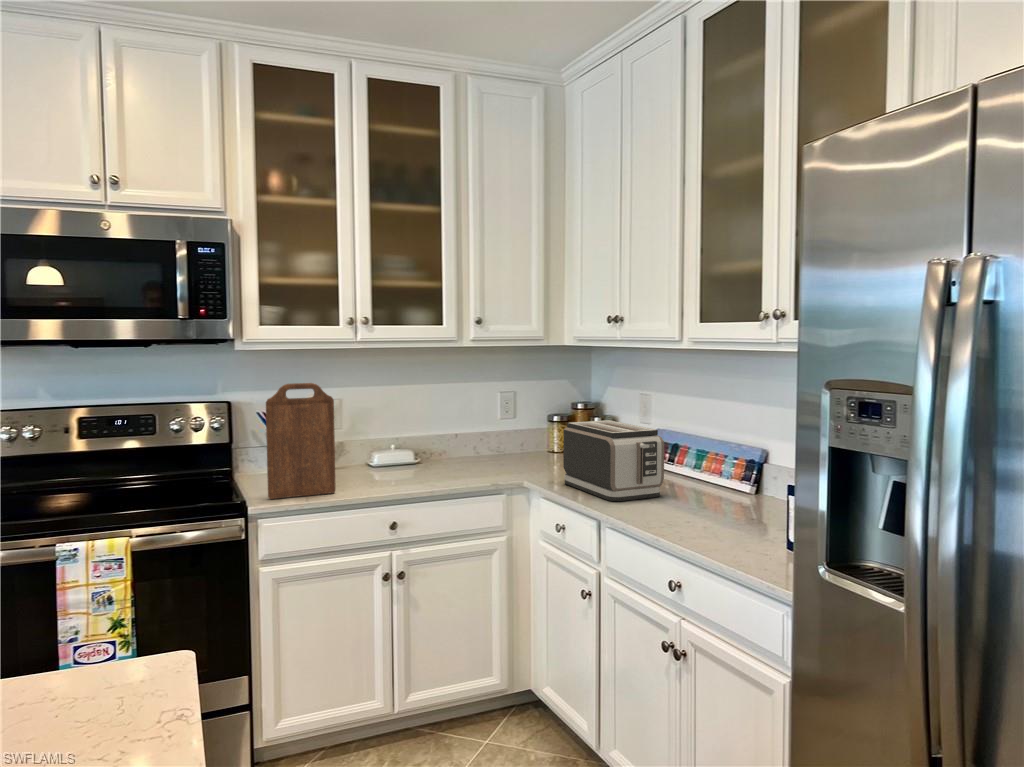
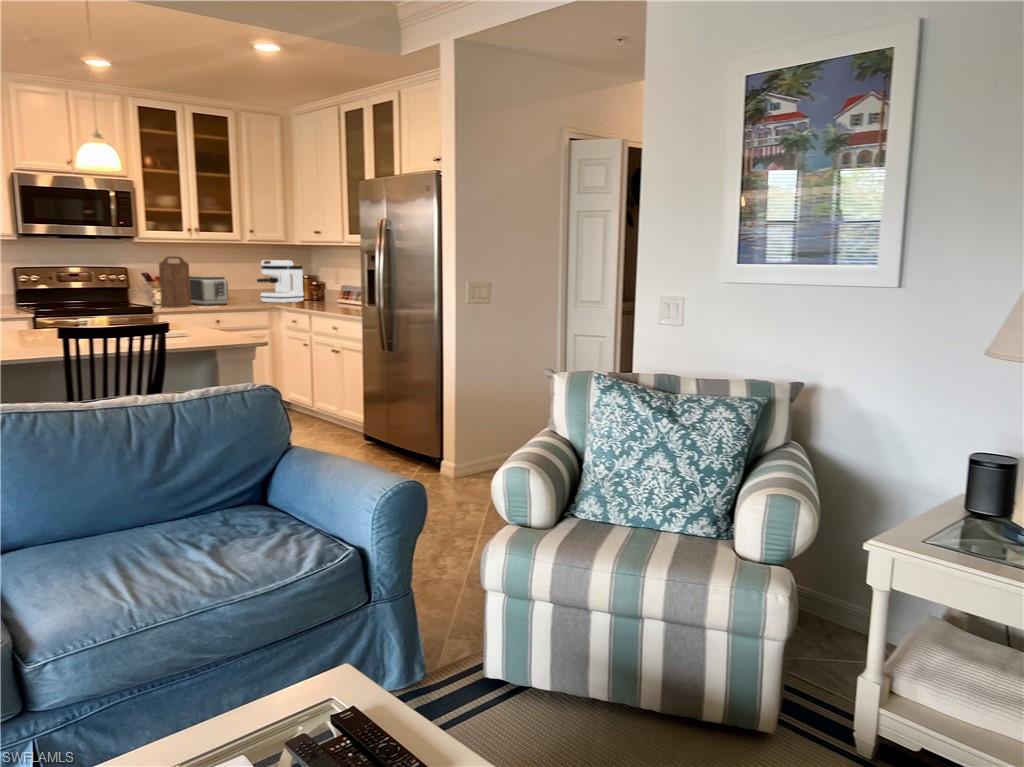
coffee maker: none [483,379,578,475] -> present [257,260,304,303]
toaster: present [563,420,664,501] -> present [190,276,229,305]

